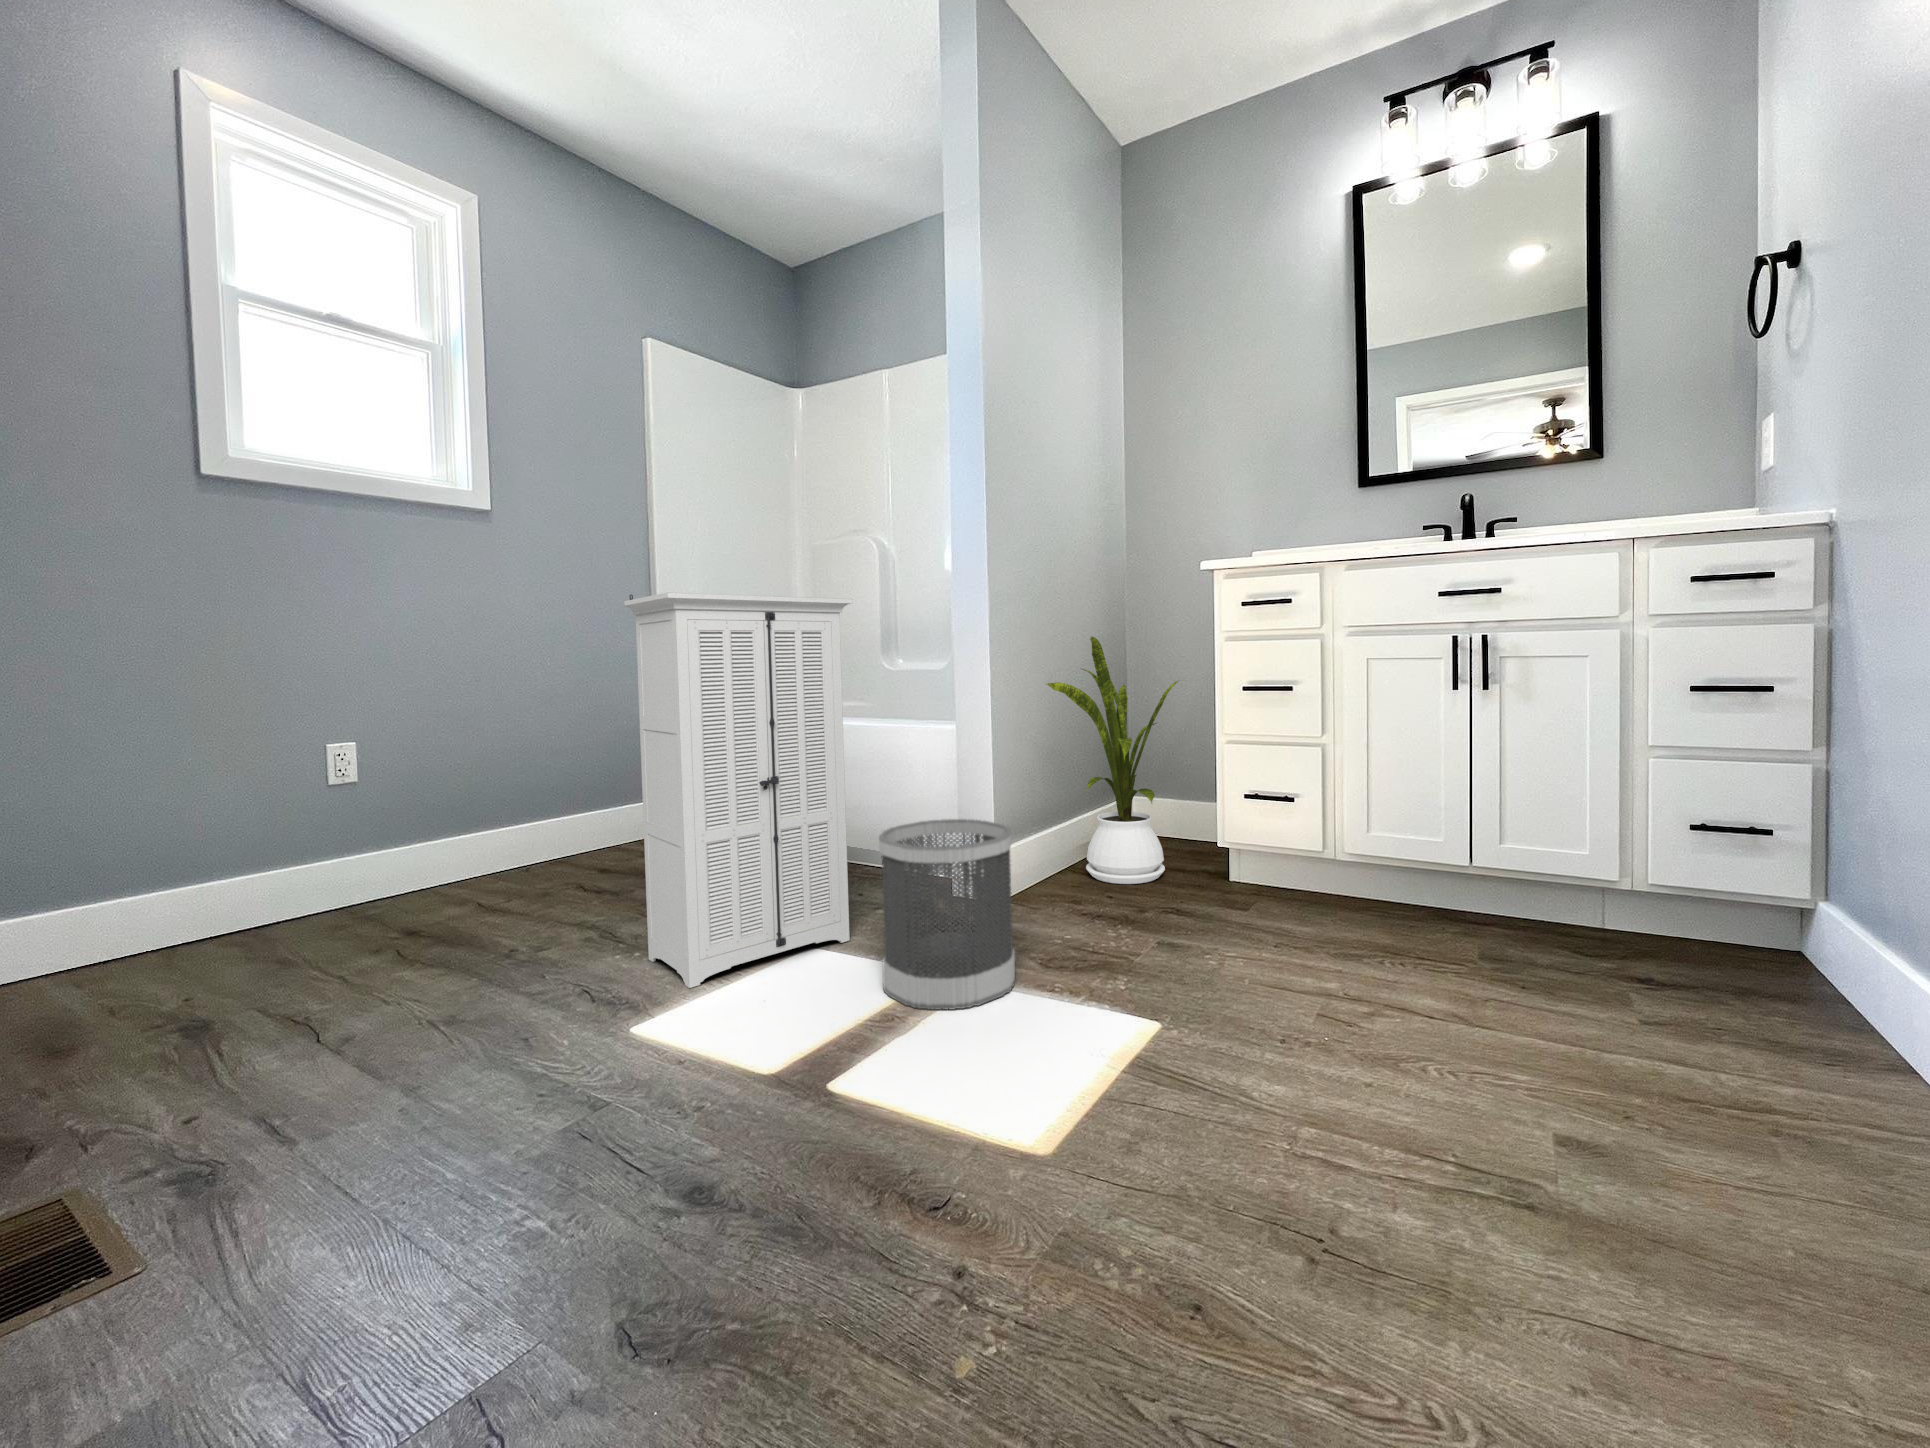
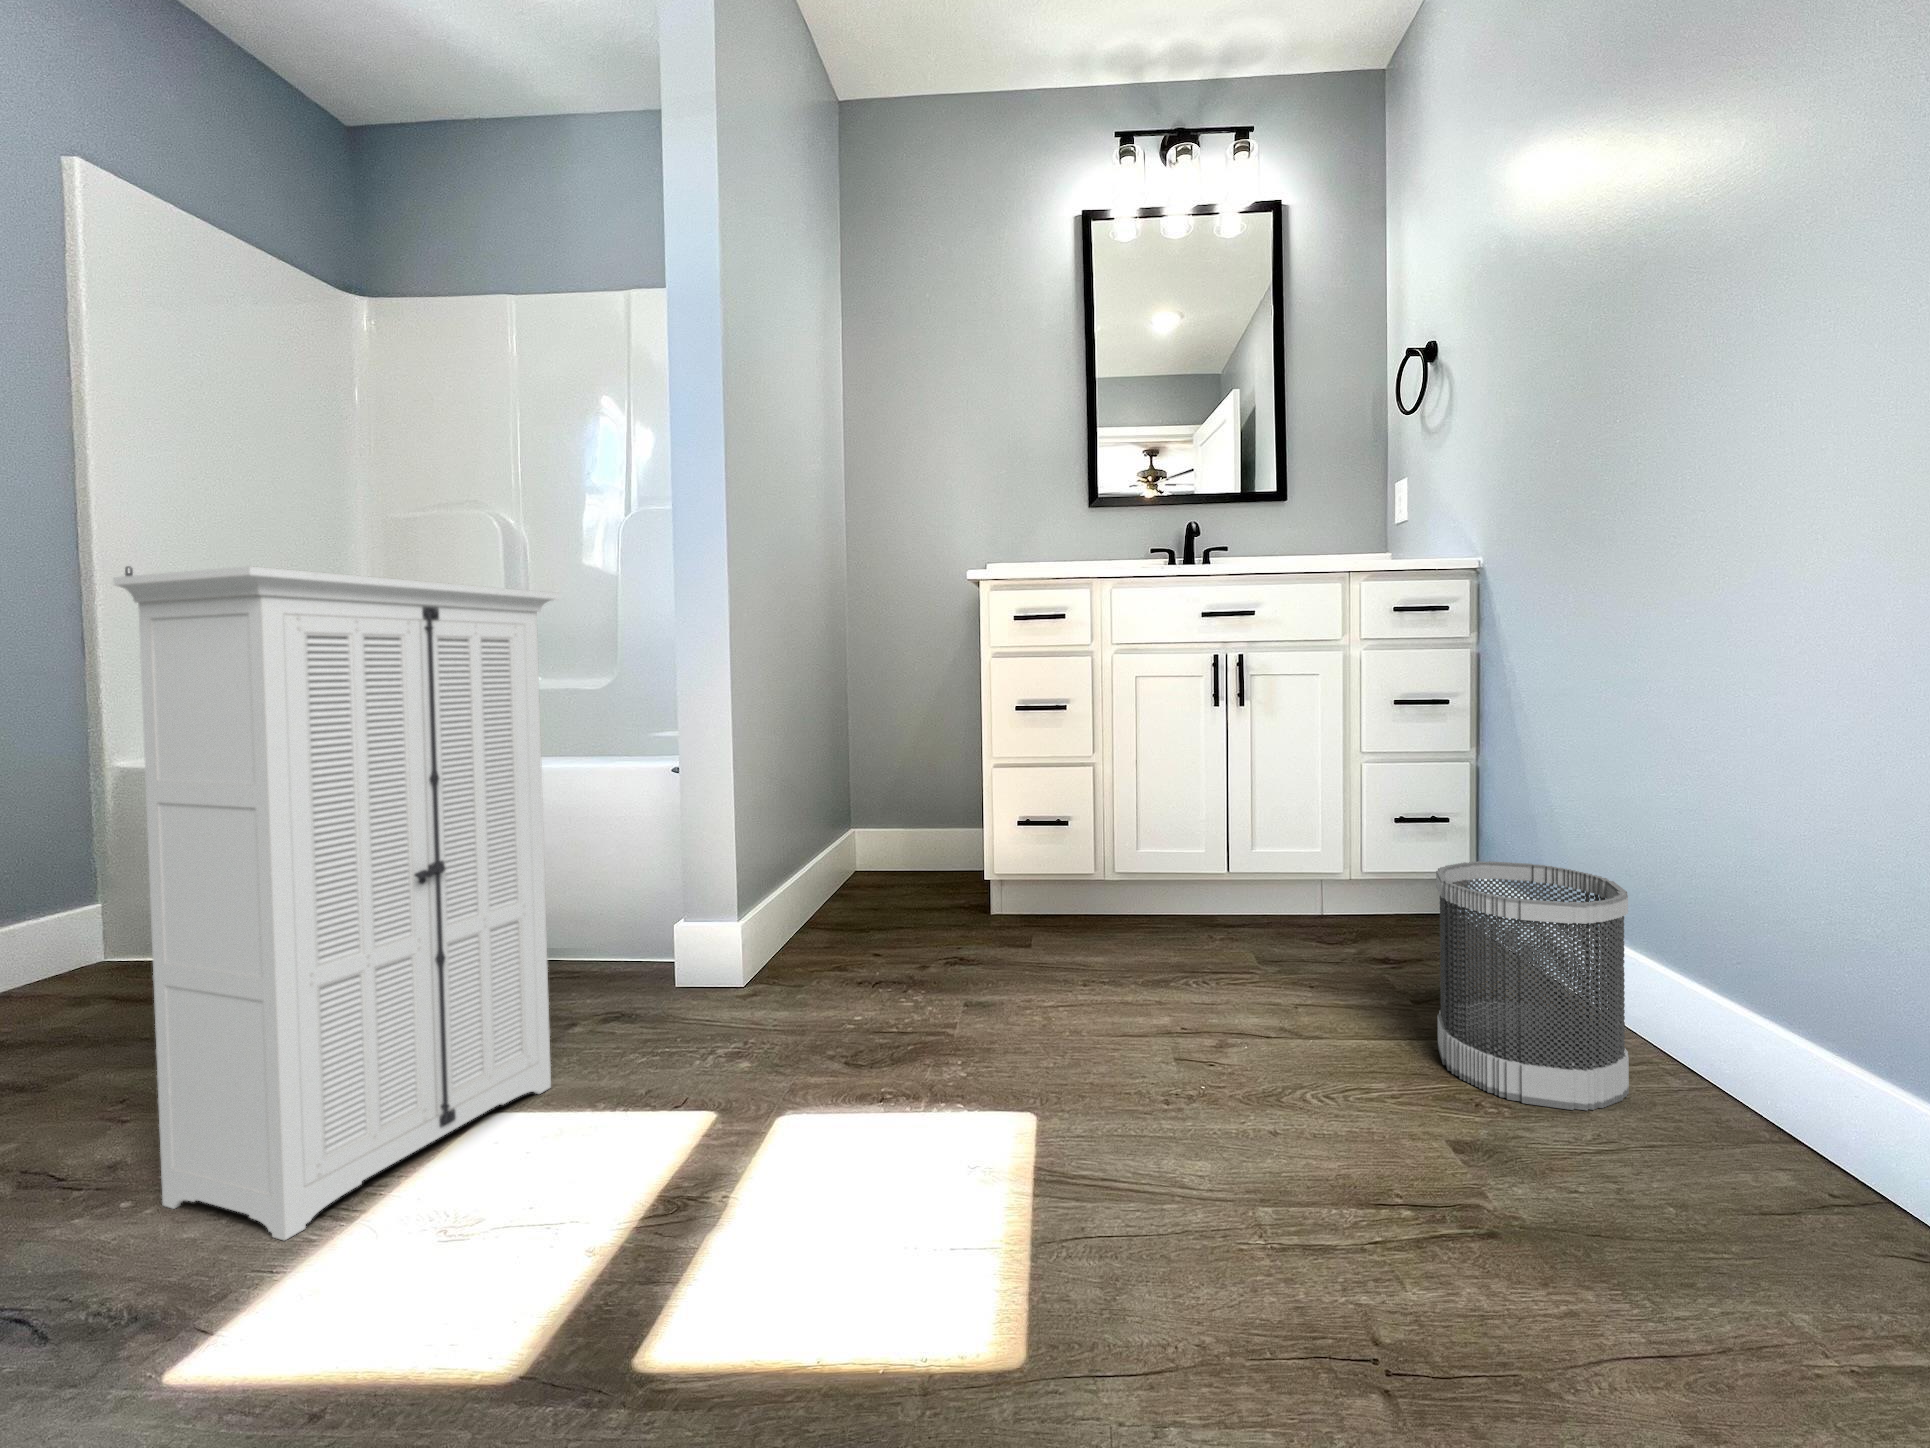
house plant: present [1046,637,1178,884] -> none [791,651,937,941]
wastebasket: present [879,819,1015,1010] -> present [1436,861,1629,1111]

